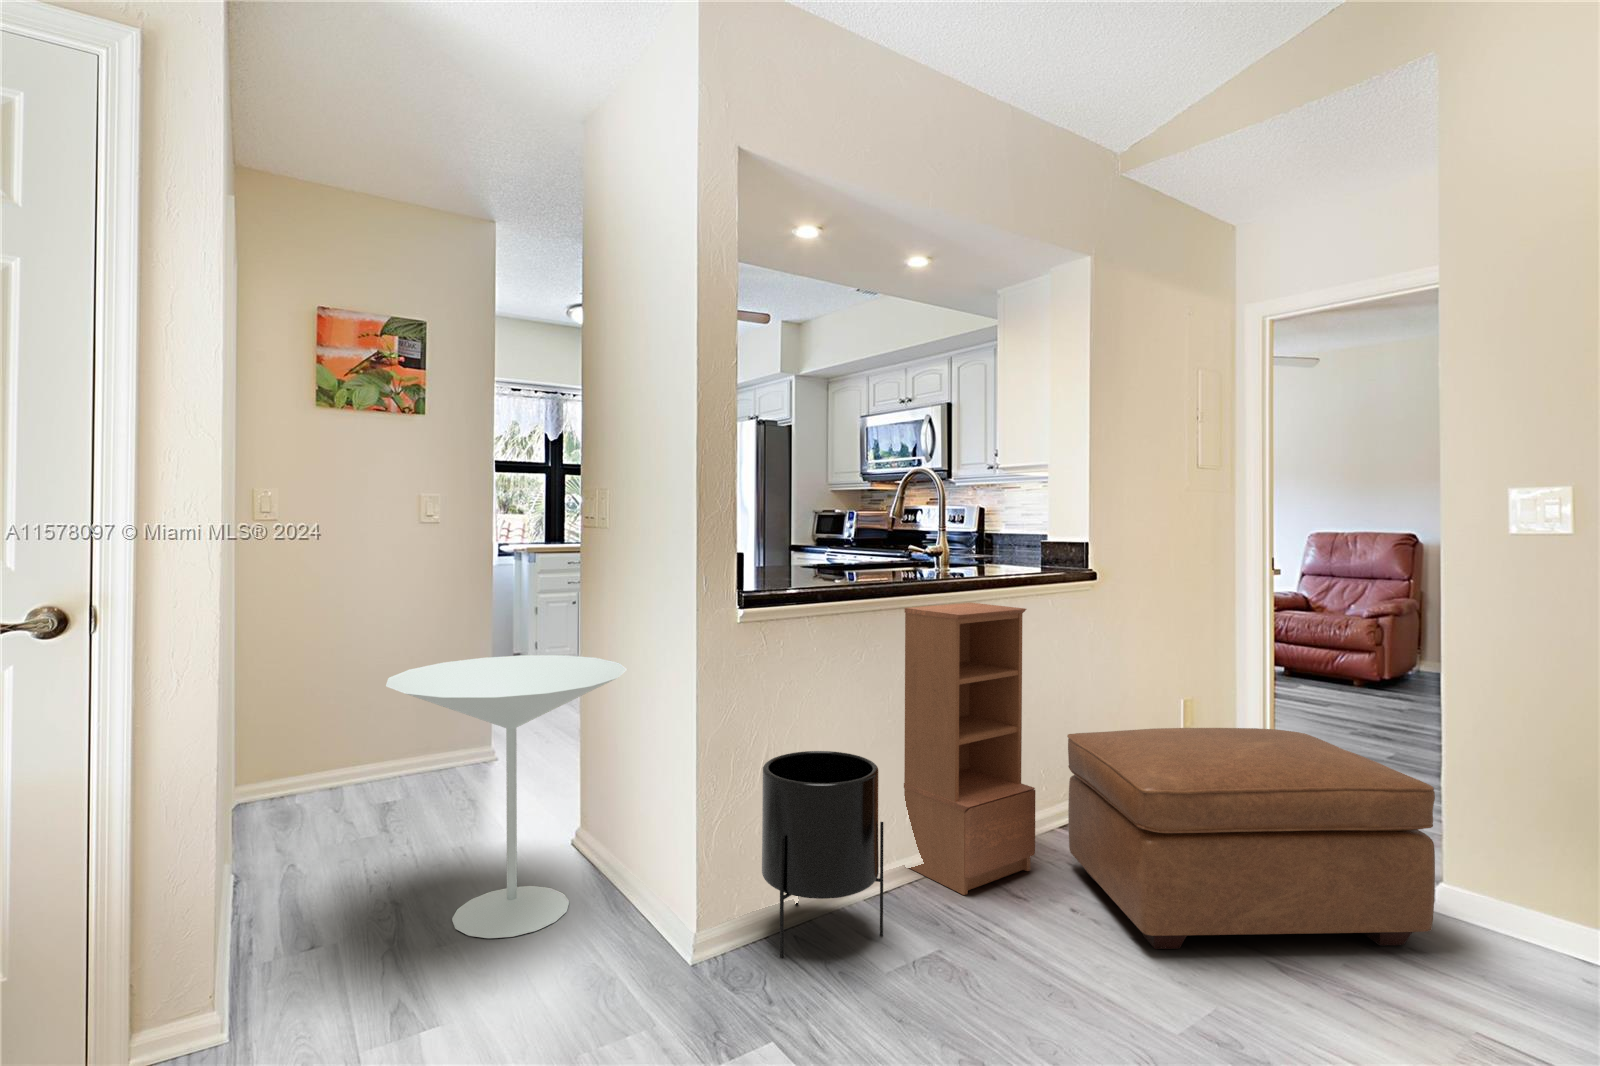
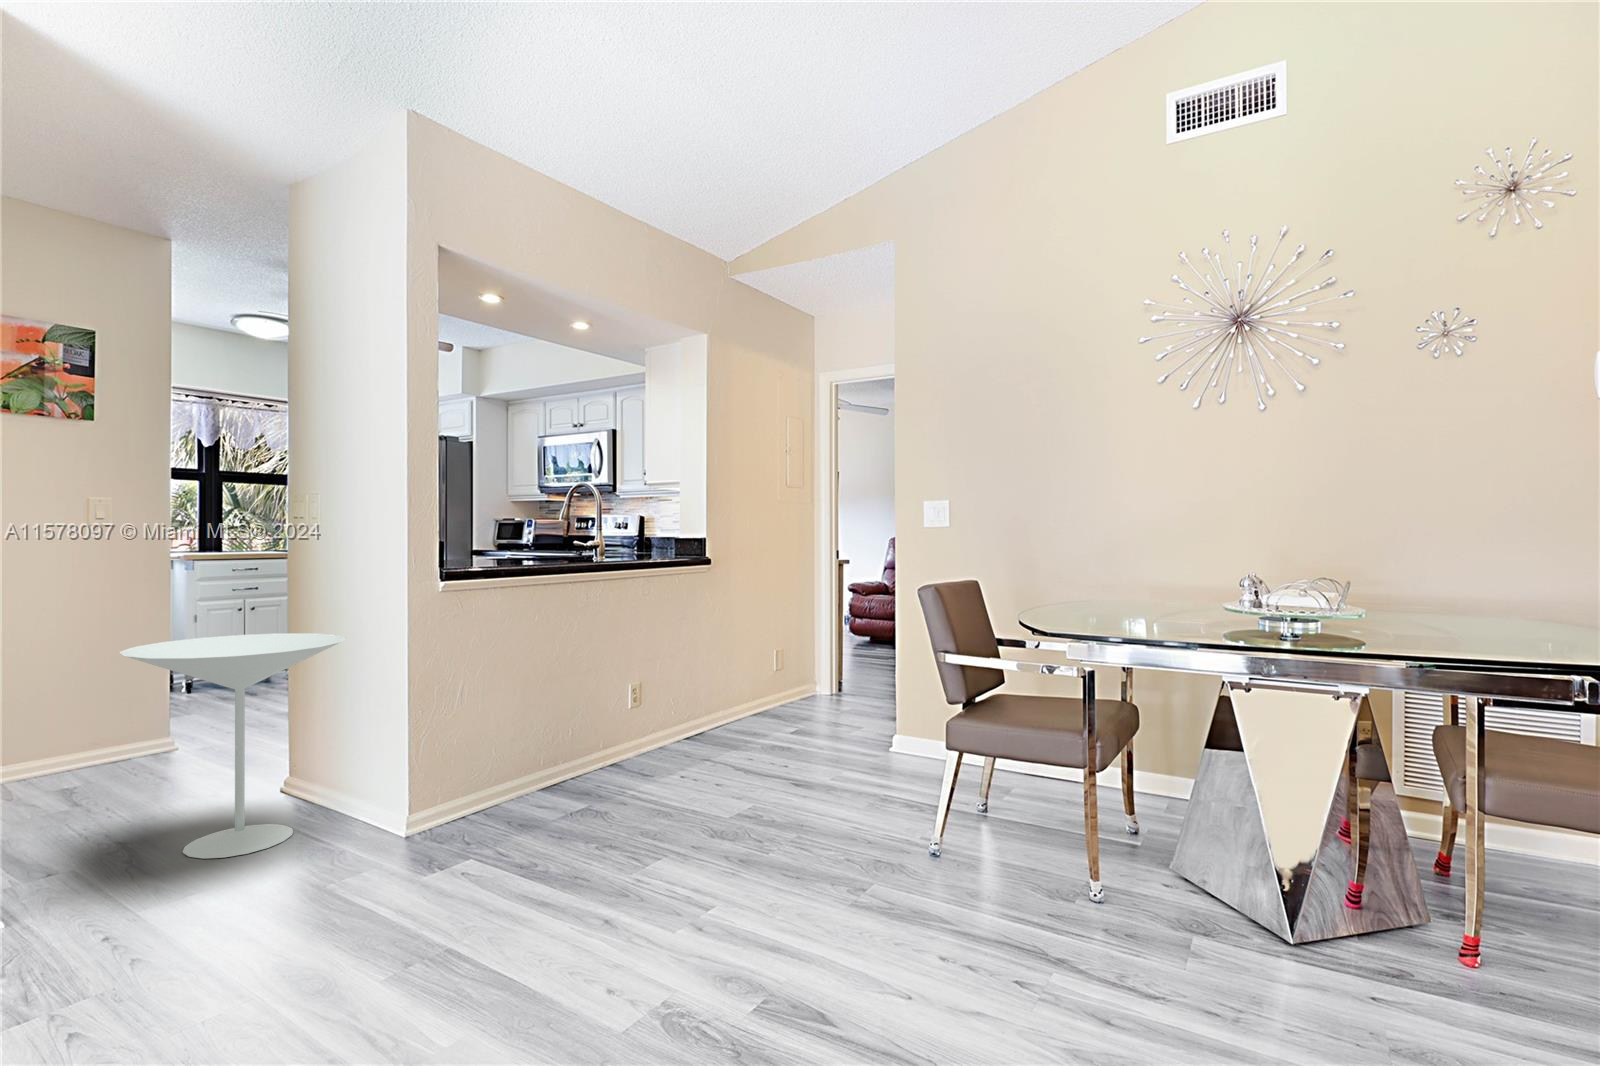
bookcase: present [904,603,1035,895] -> none [574,582,669,787]
ottoman: present [1067,728,1435,949] -> none [691,658,897,796]
planter: present [762,751,883,958] -> none [464,690,558,834]

